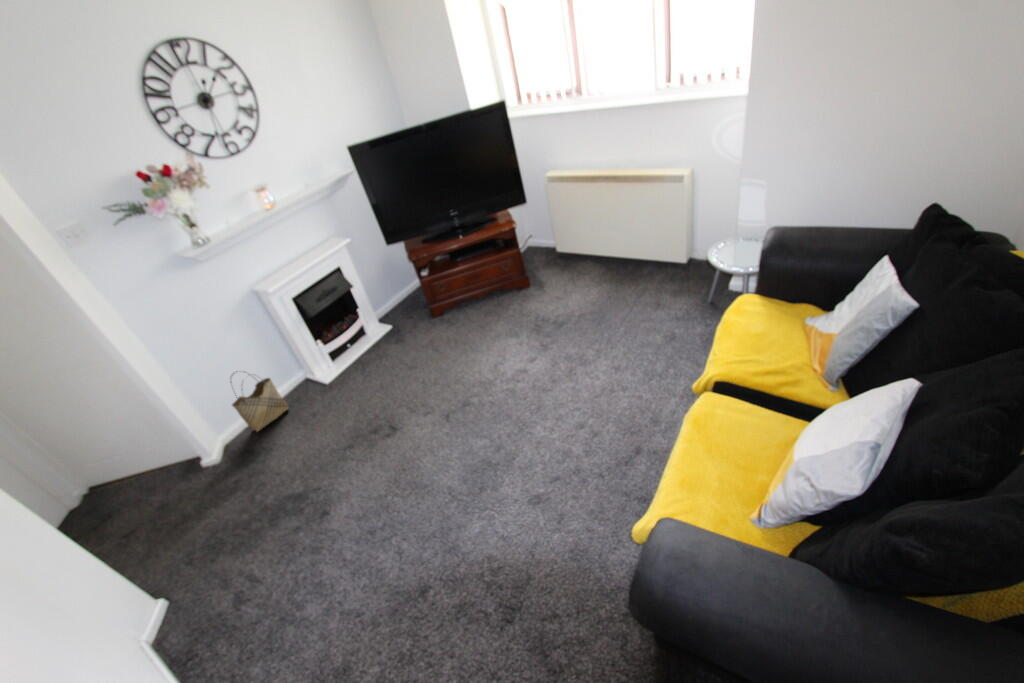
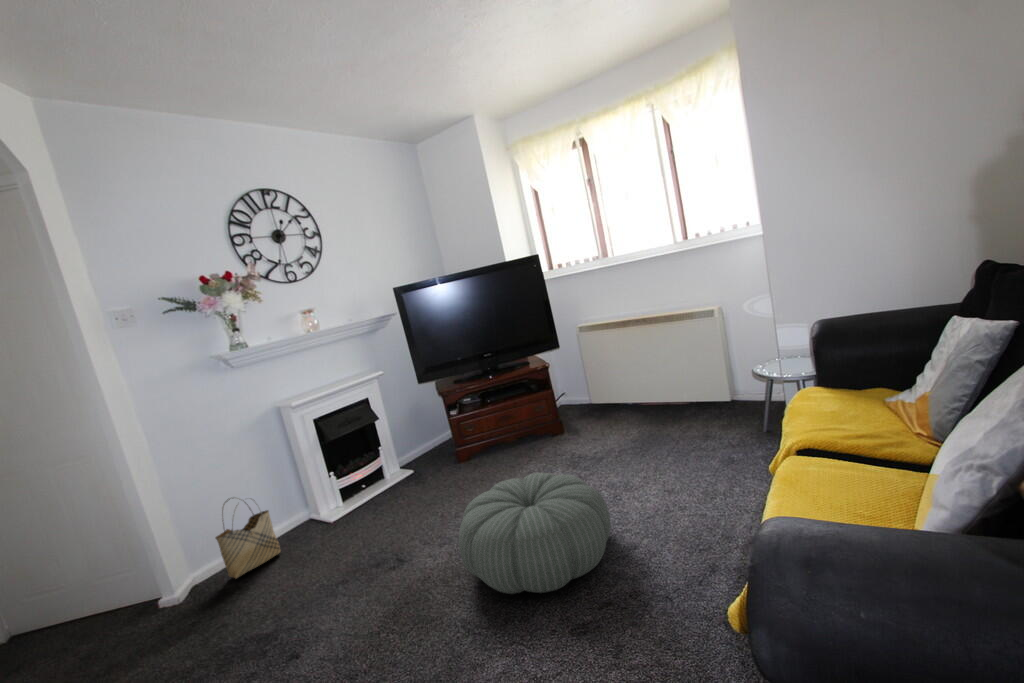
pouf: none [430,357,552,459] -> present [459,473,611,594]

